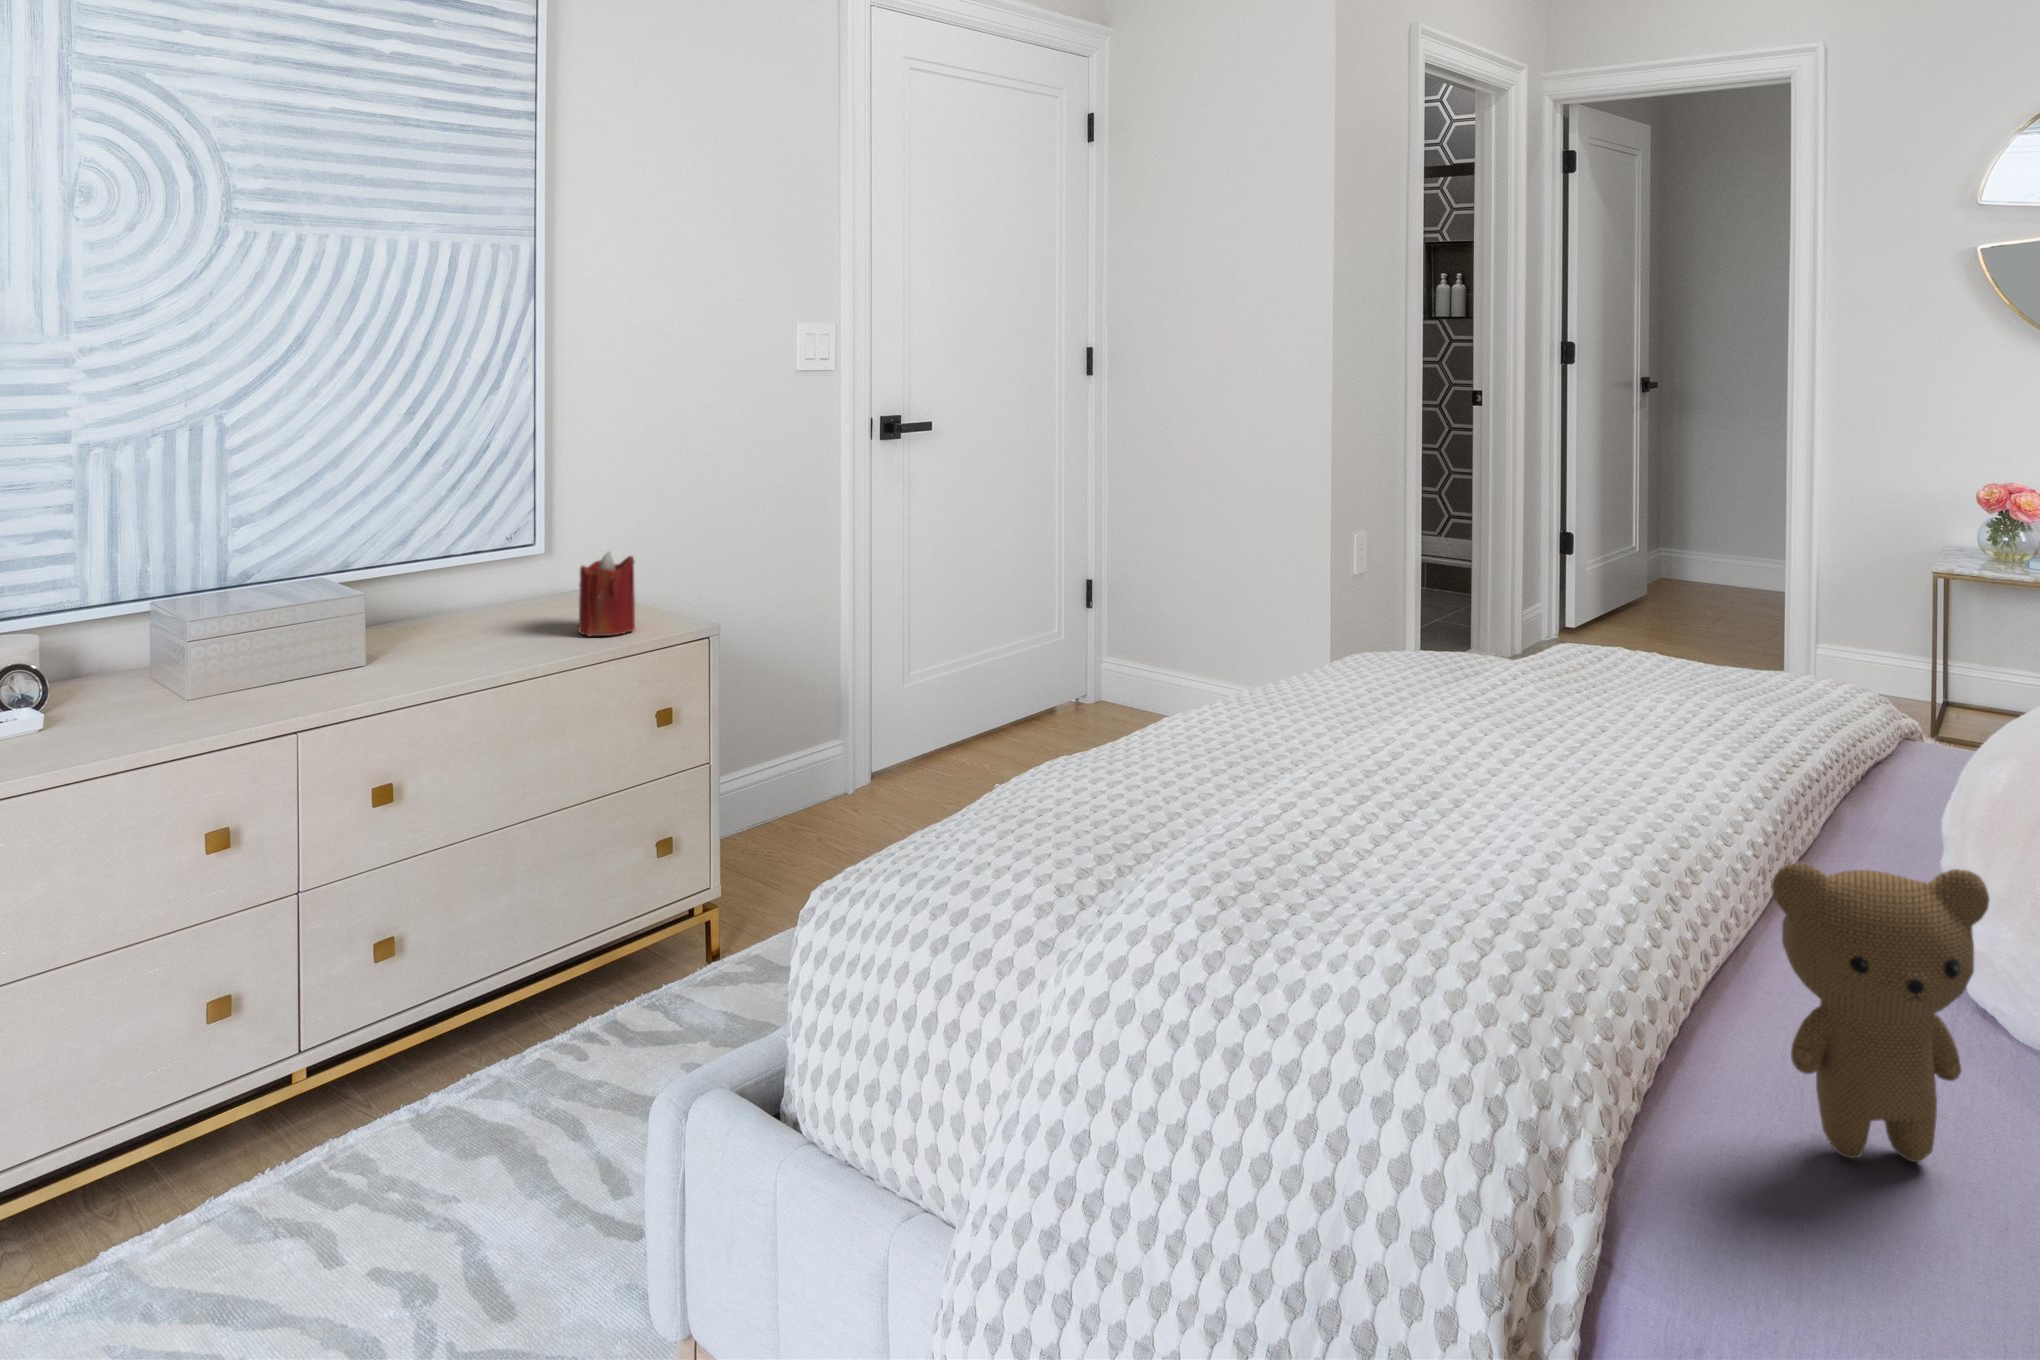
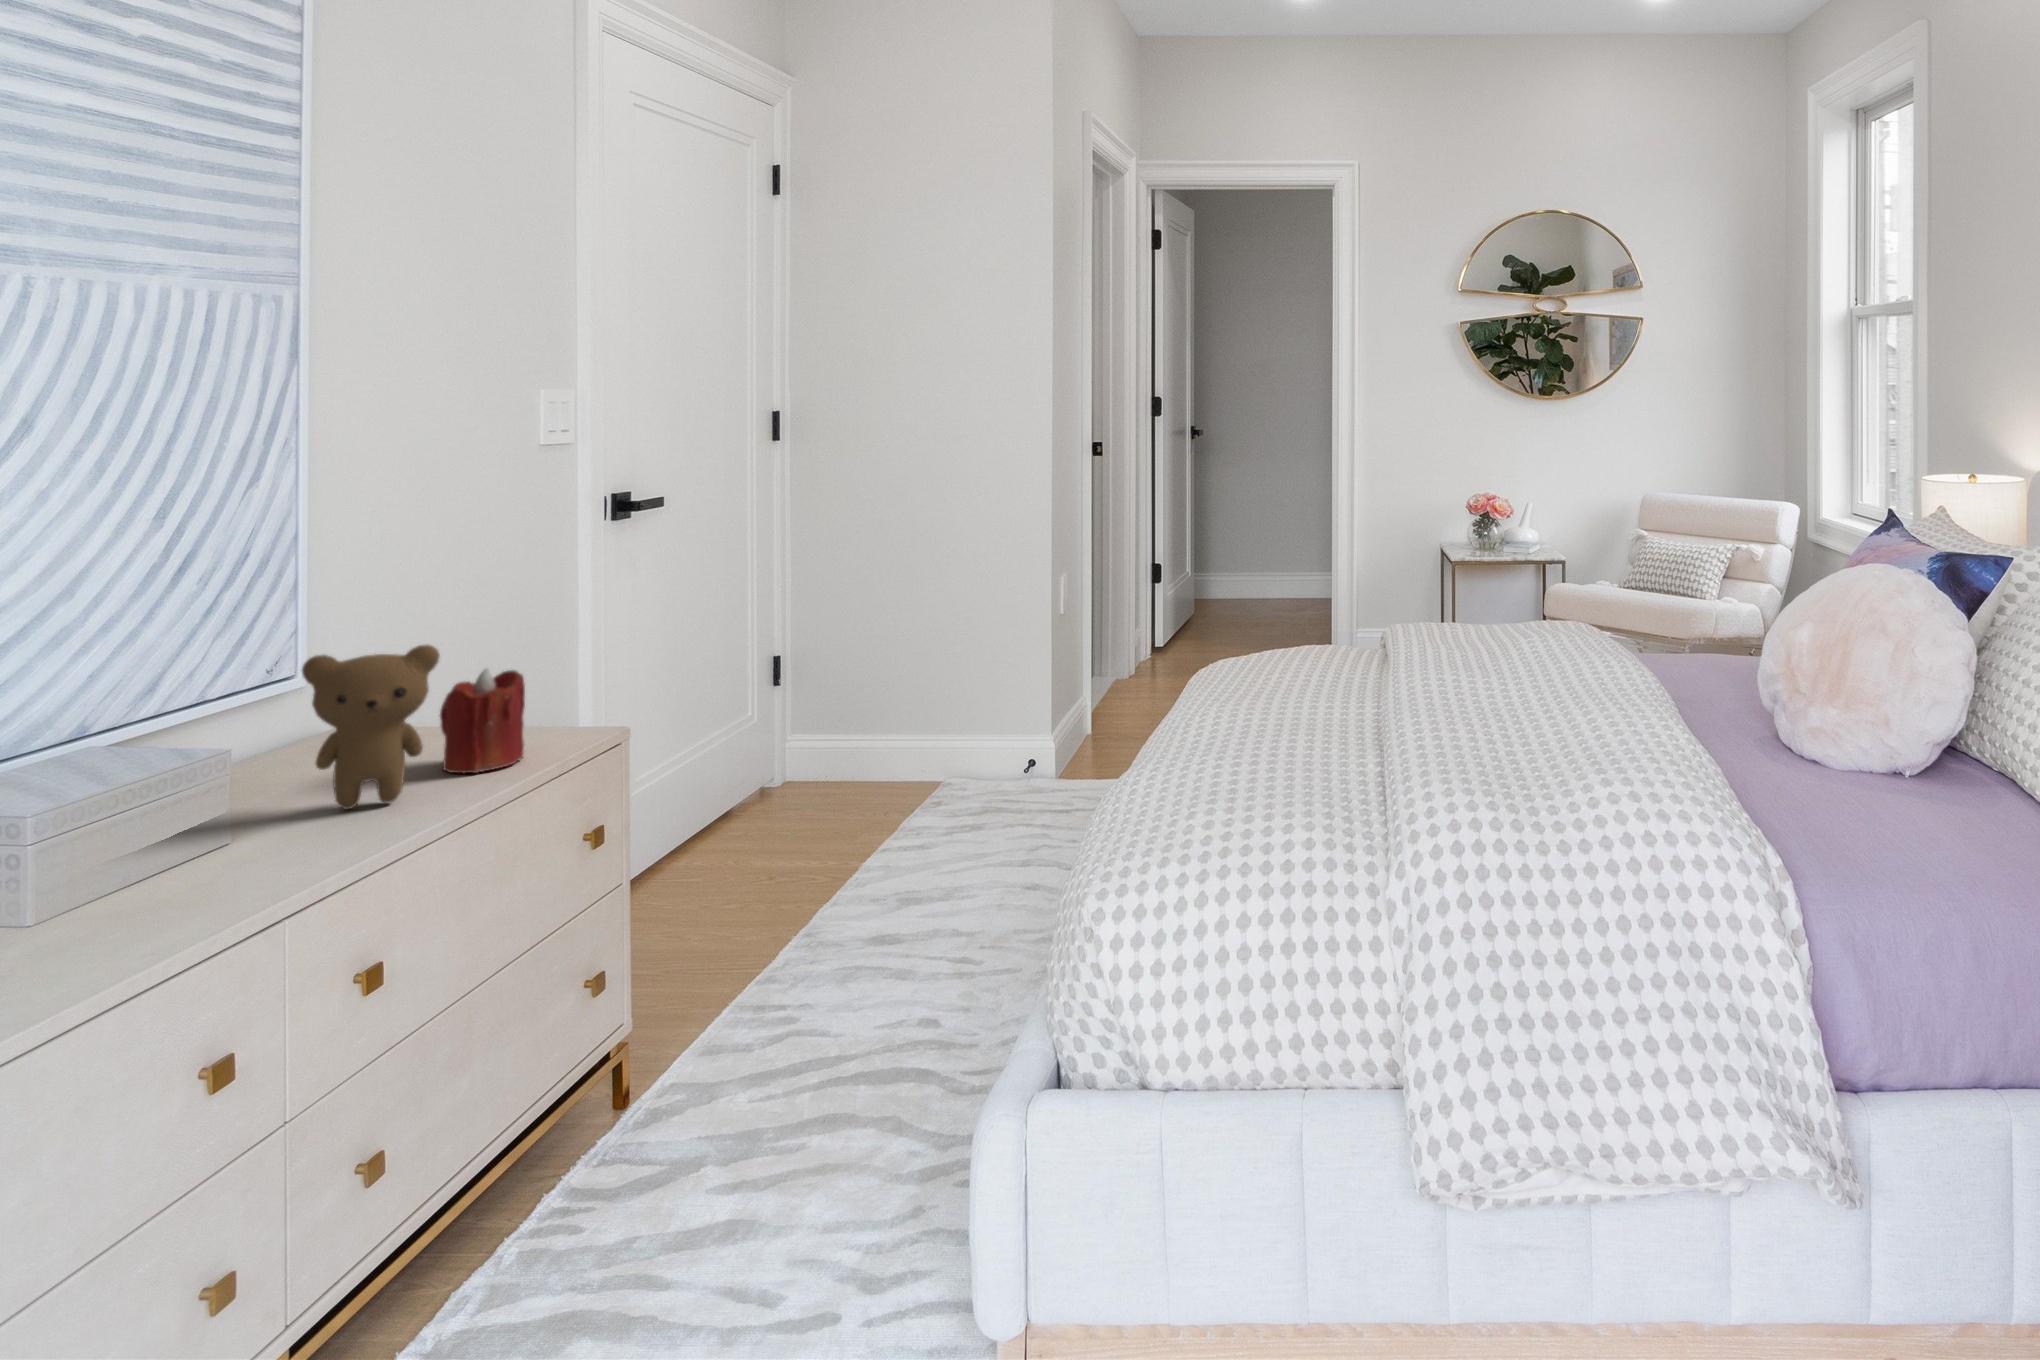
teddy bear: present [1772,863,1990,1162] -> present [302,645,440,809]

